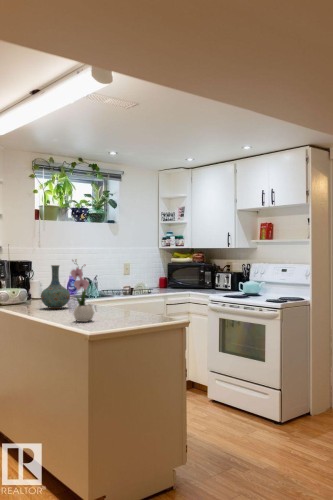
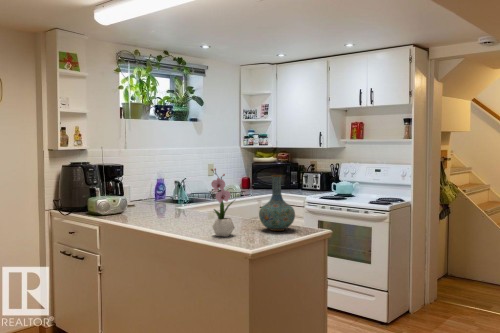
vase: present [41,265,70,309] -> present [259,175,295,231]

